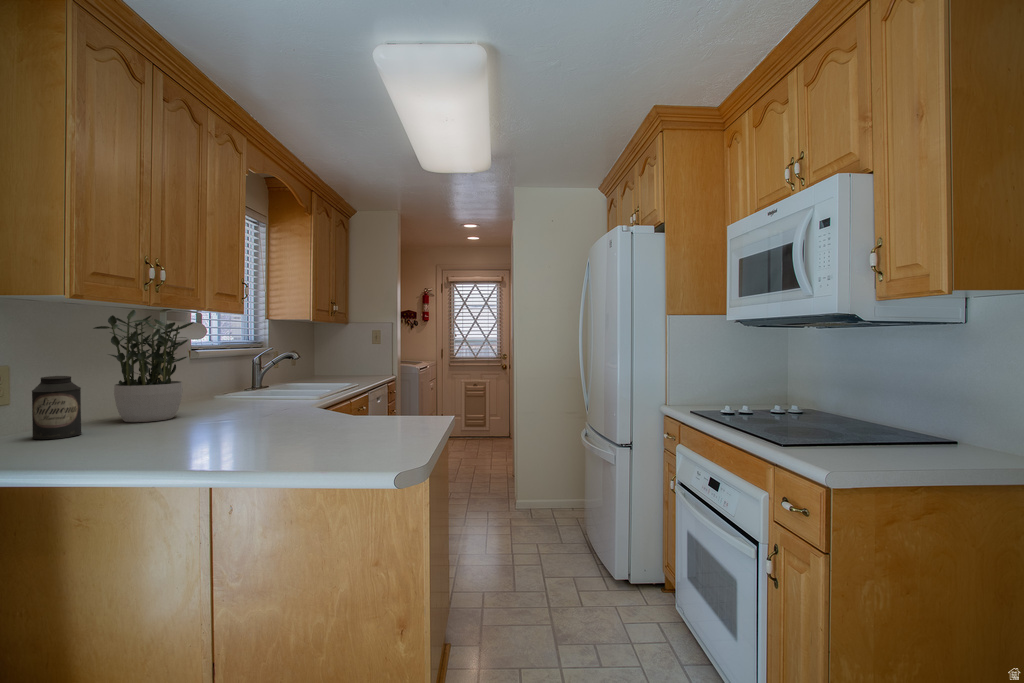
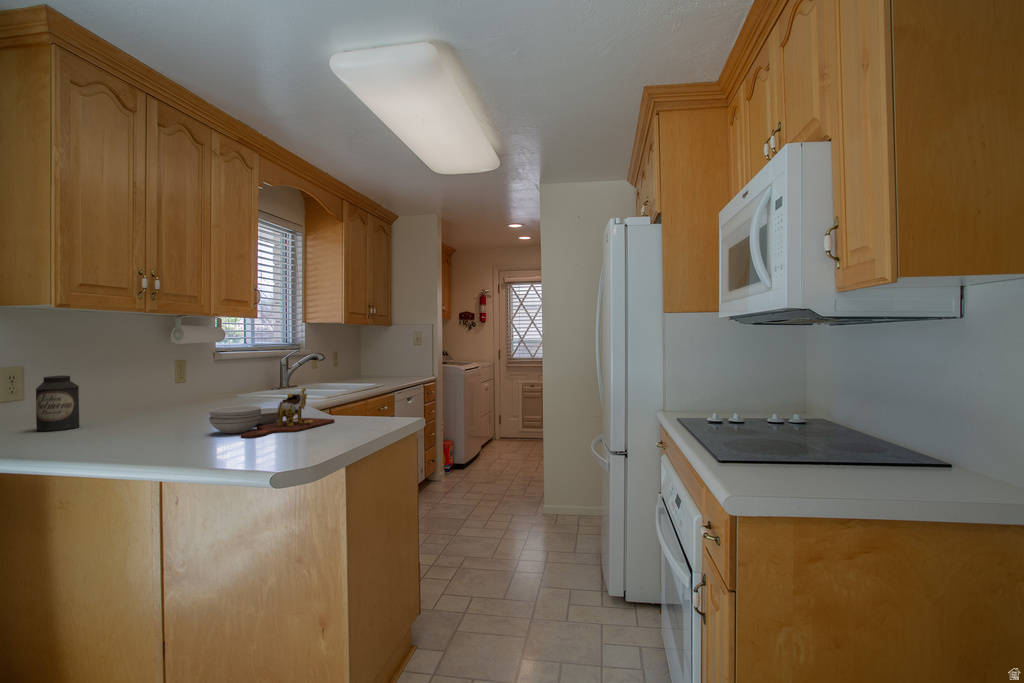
potted plant: present [94,310,194,422] -> none [104,316,195,417]
cutting board: none [260,387,377,439] -> present [209,388,335,438]

